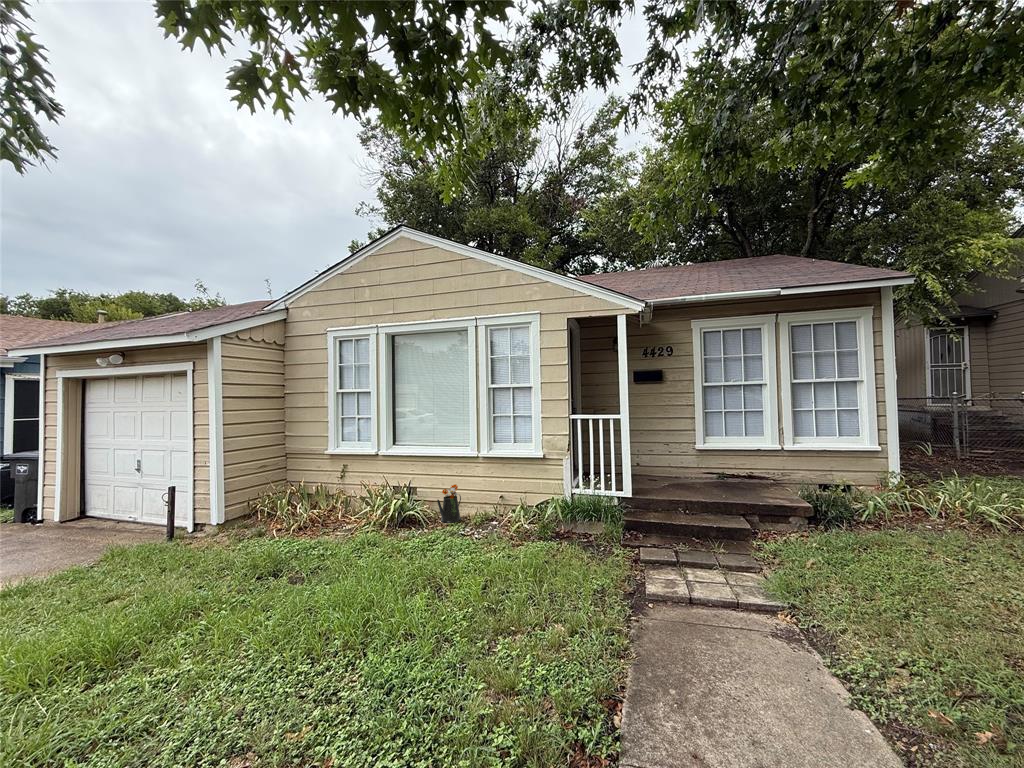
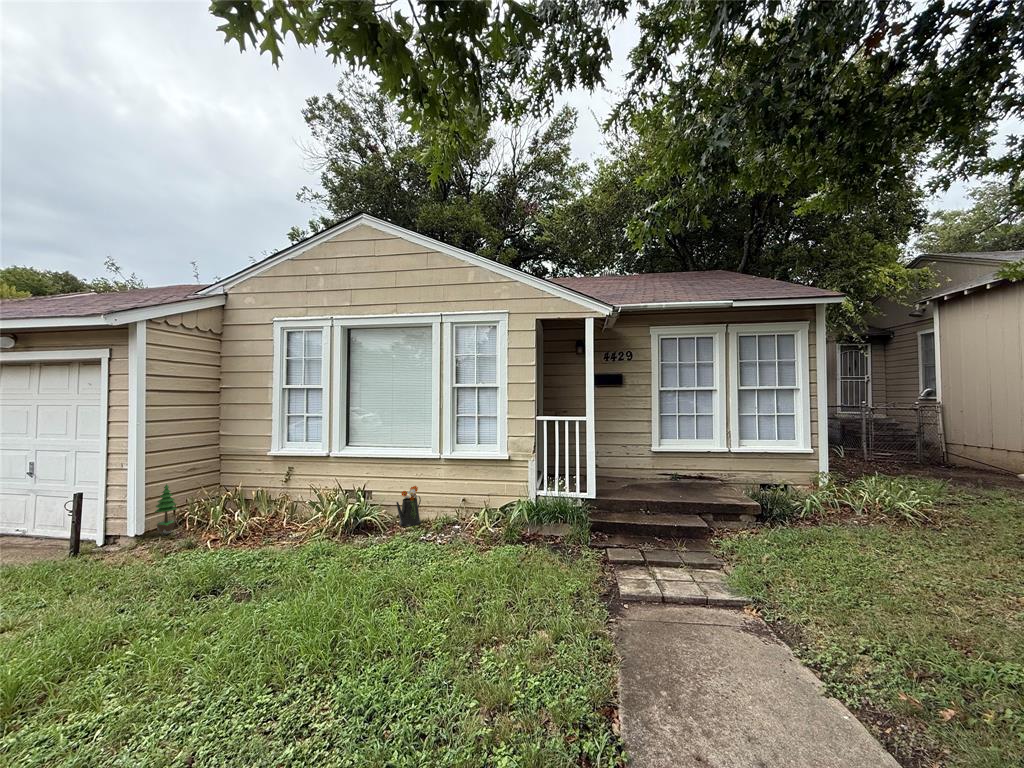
potted tree: none [230,481,249,526] -> present [155,484,177,535]

